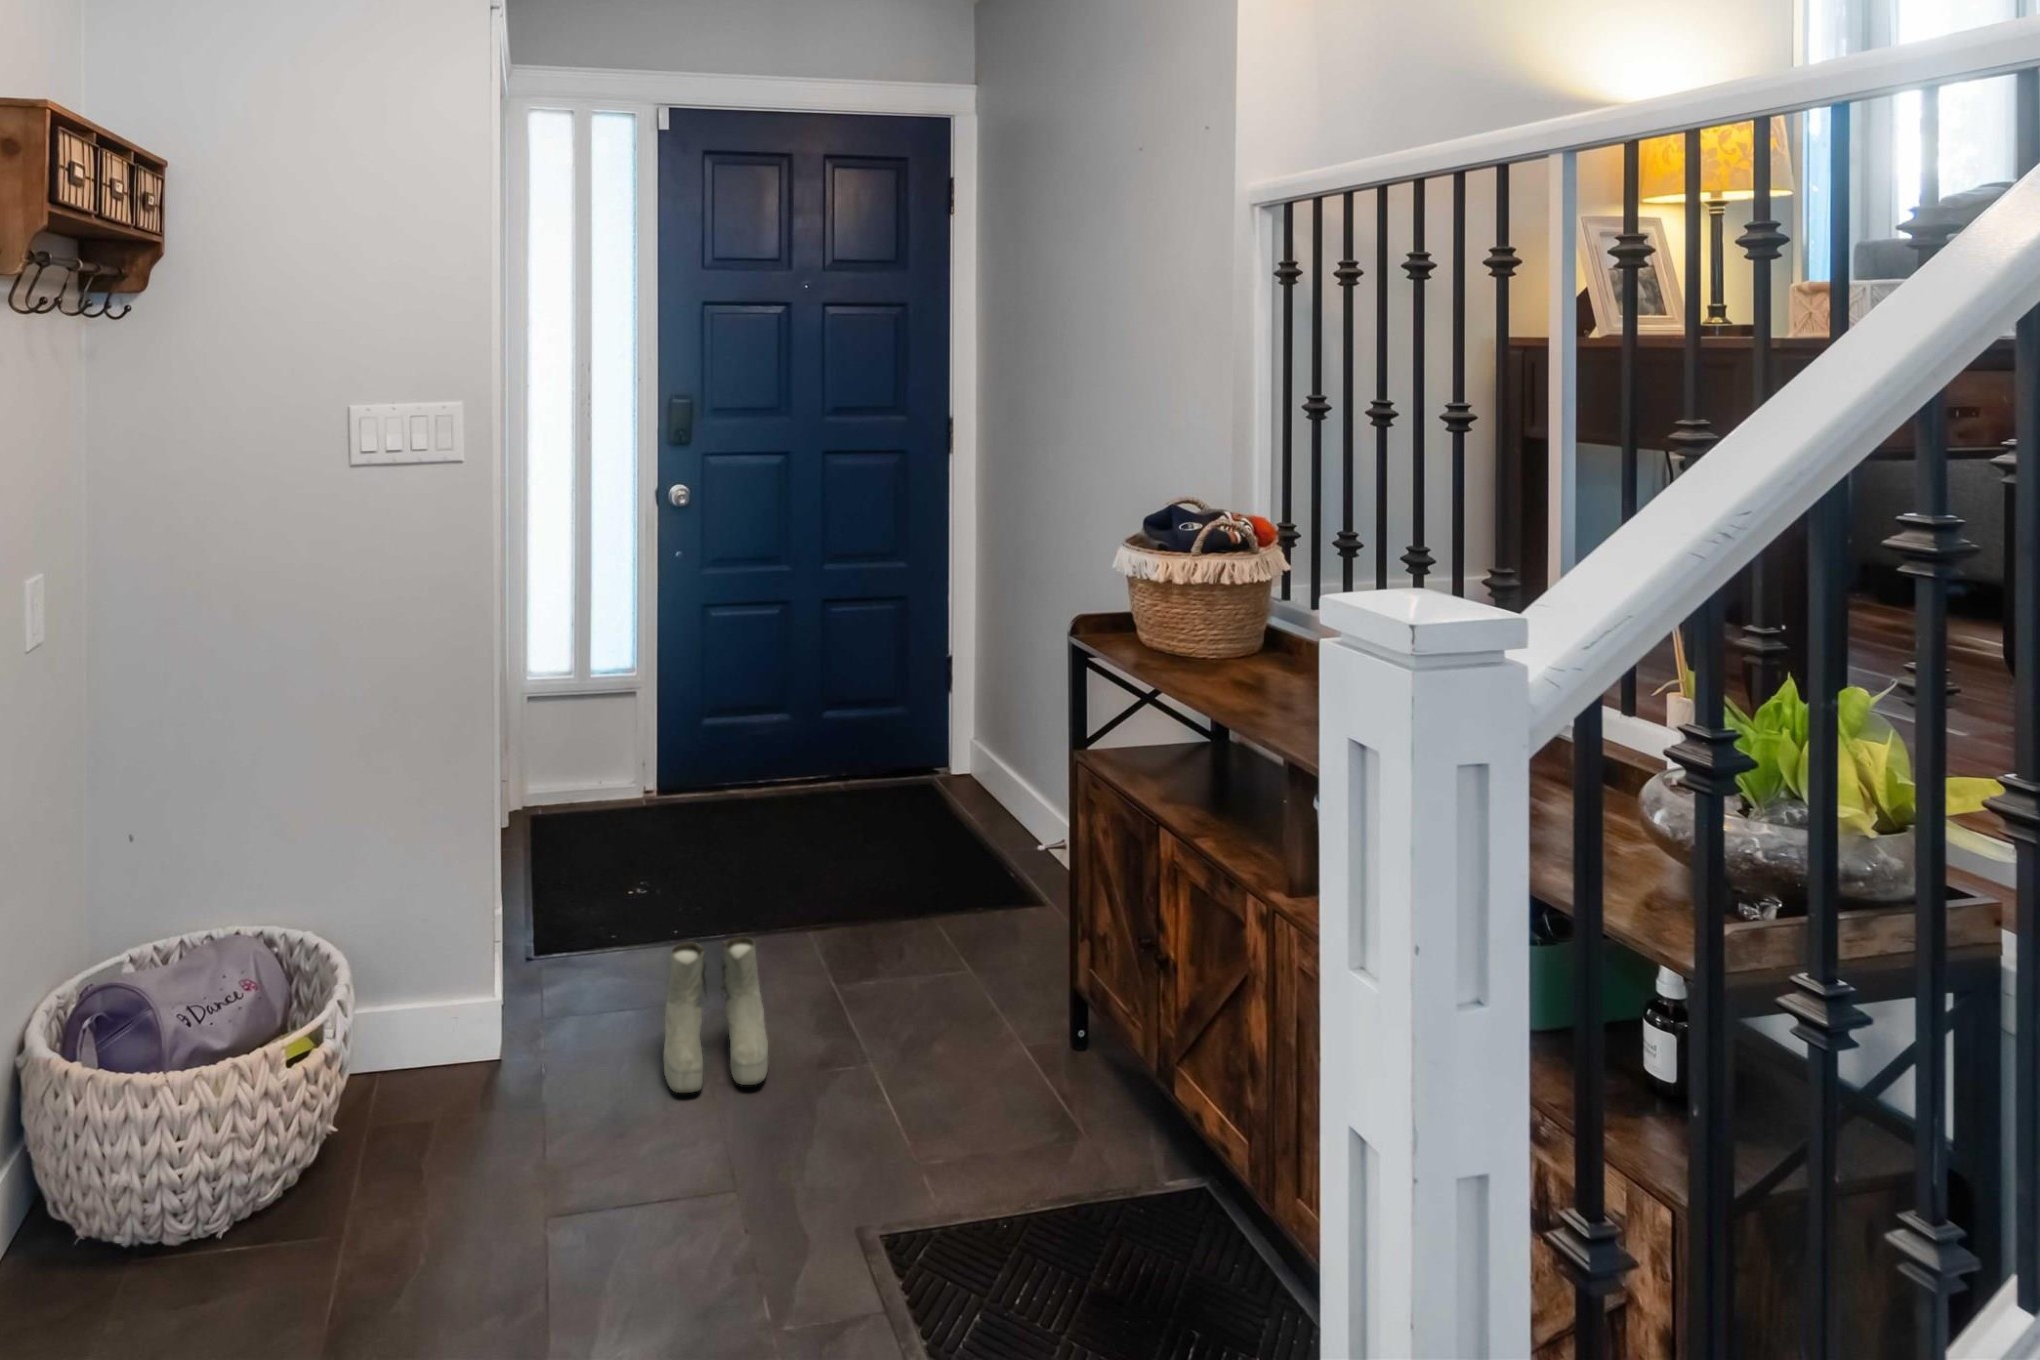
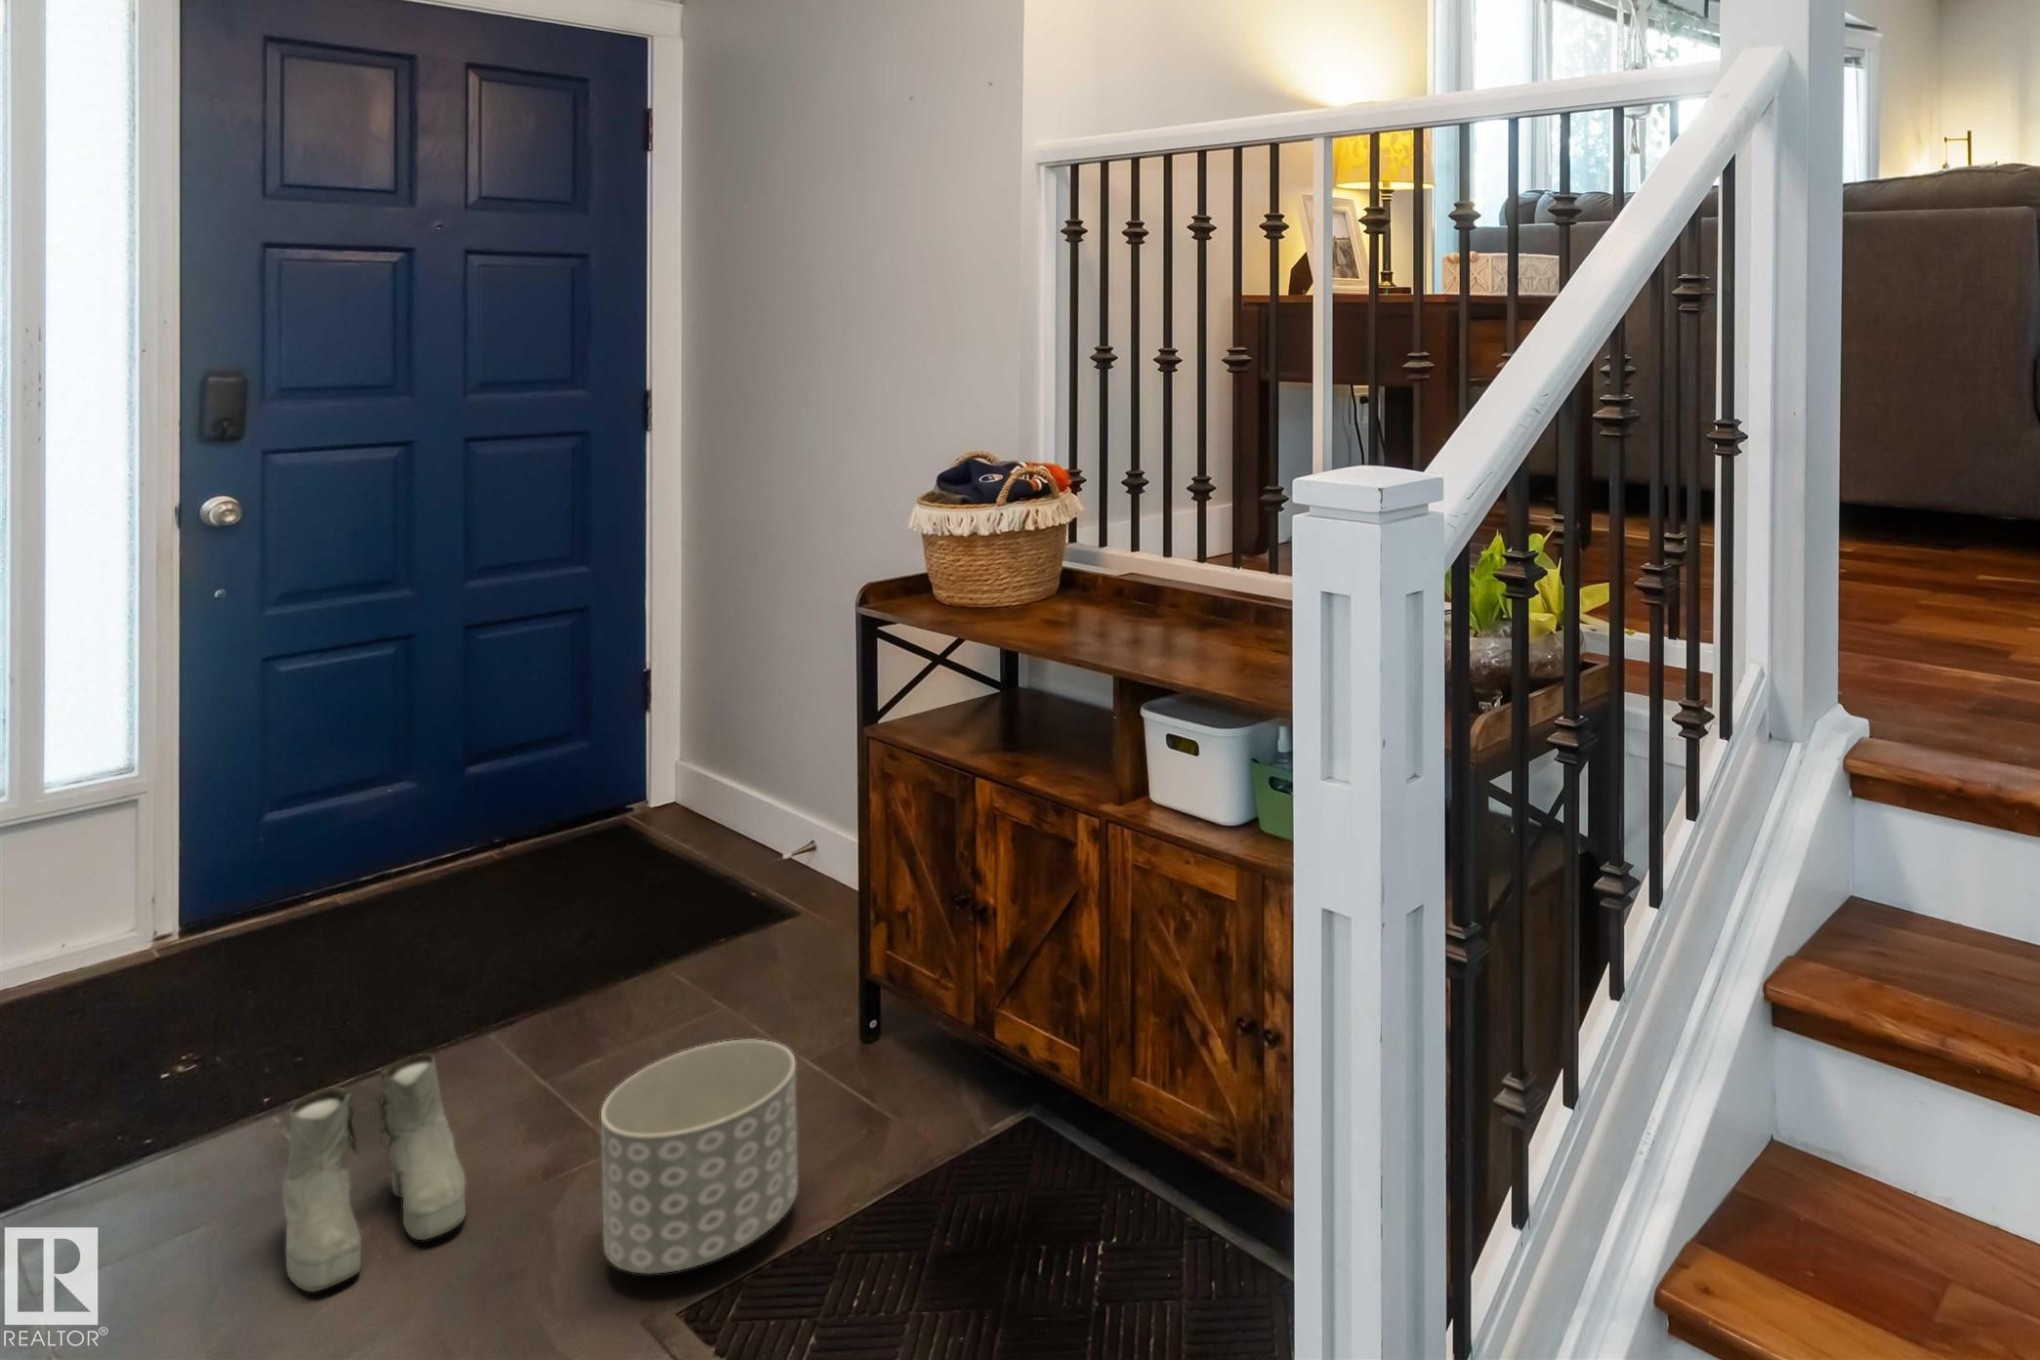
planter: none [843,1004,988,1199] -> present [601,1040,798,1274]

